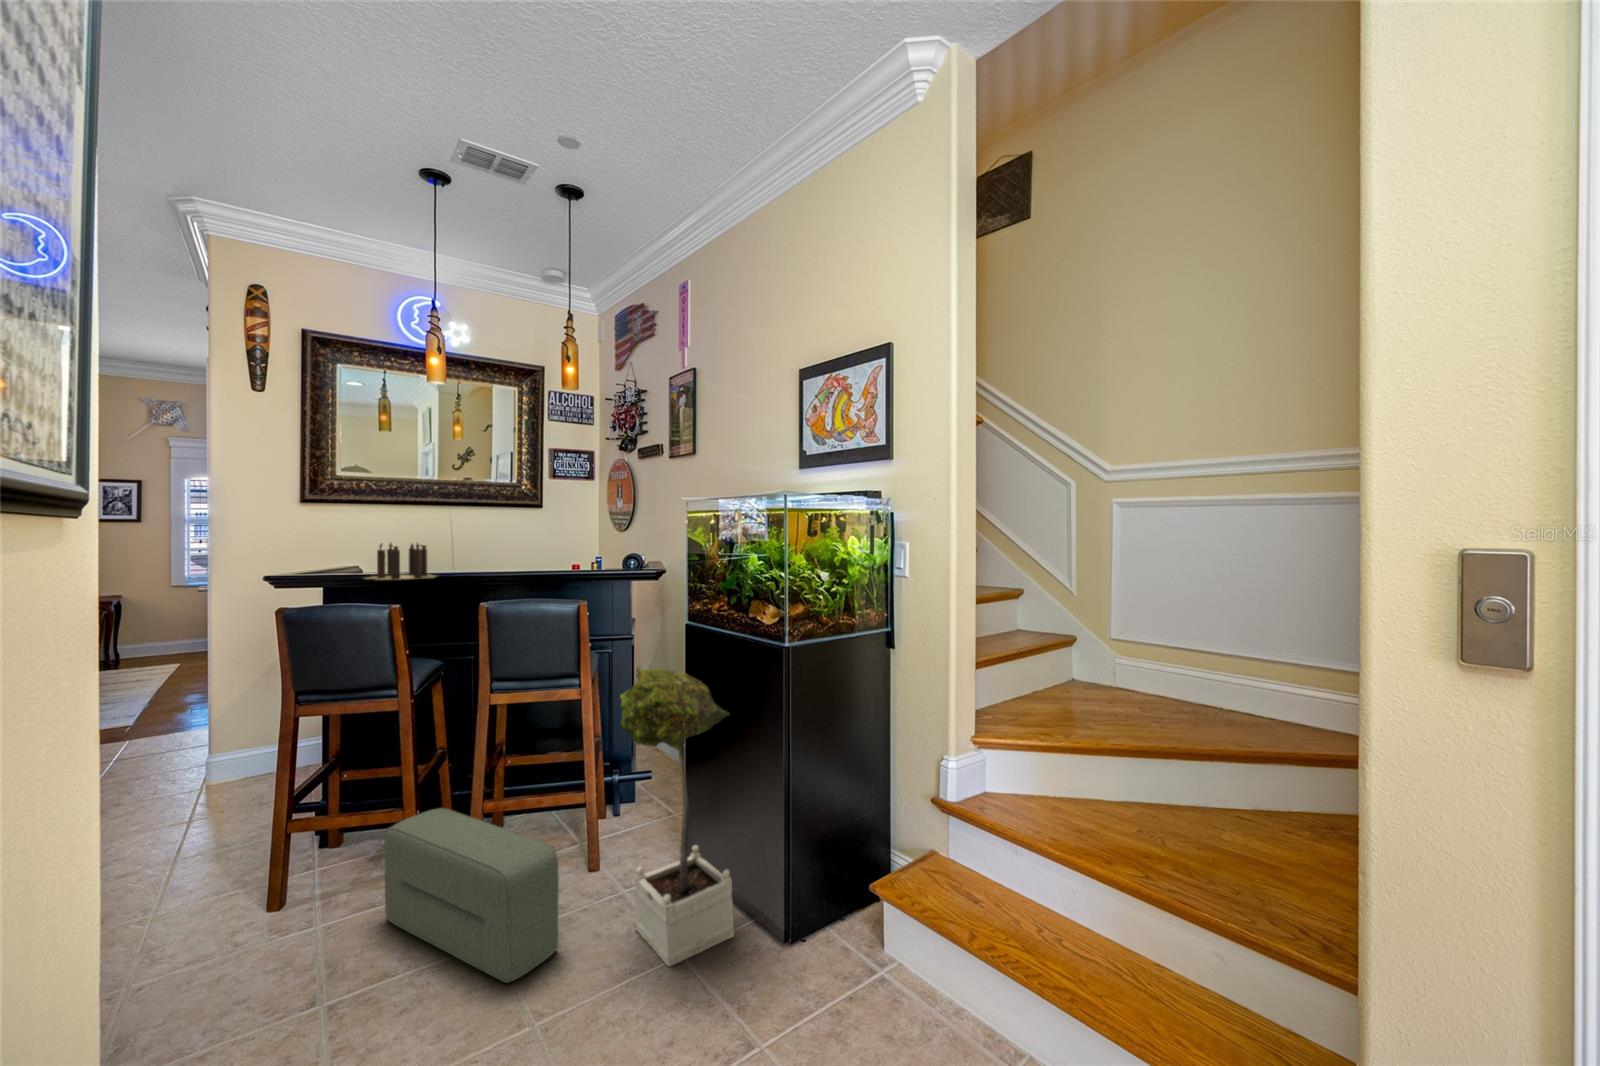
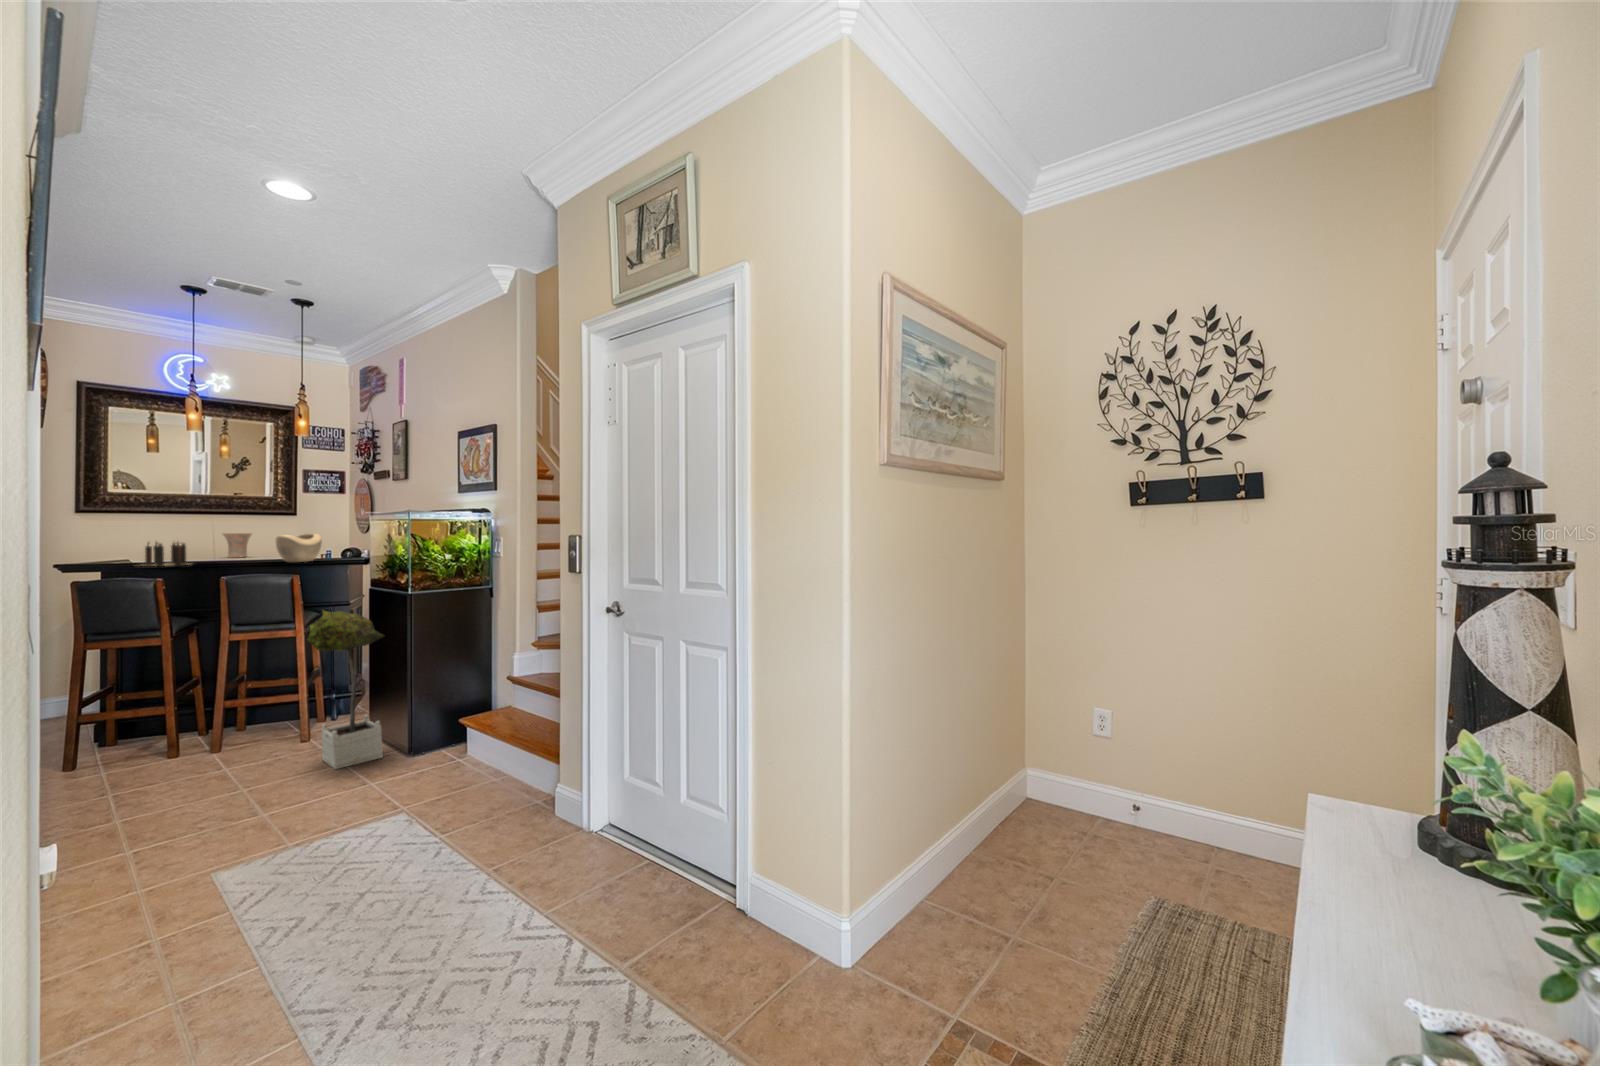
vase: none [460,530,494,563] -> present [223,533,252,558]
decorative bowl: none [540,533,598,576] -> present [276,534,322,562]
pouf: present [384,808,559,983] -> none [151,703,268,781]

